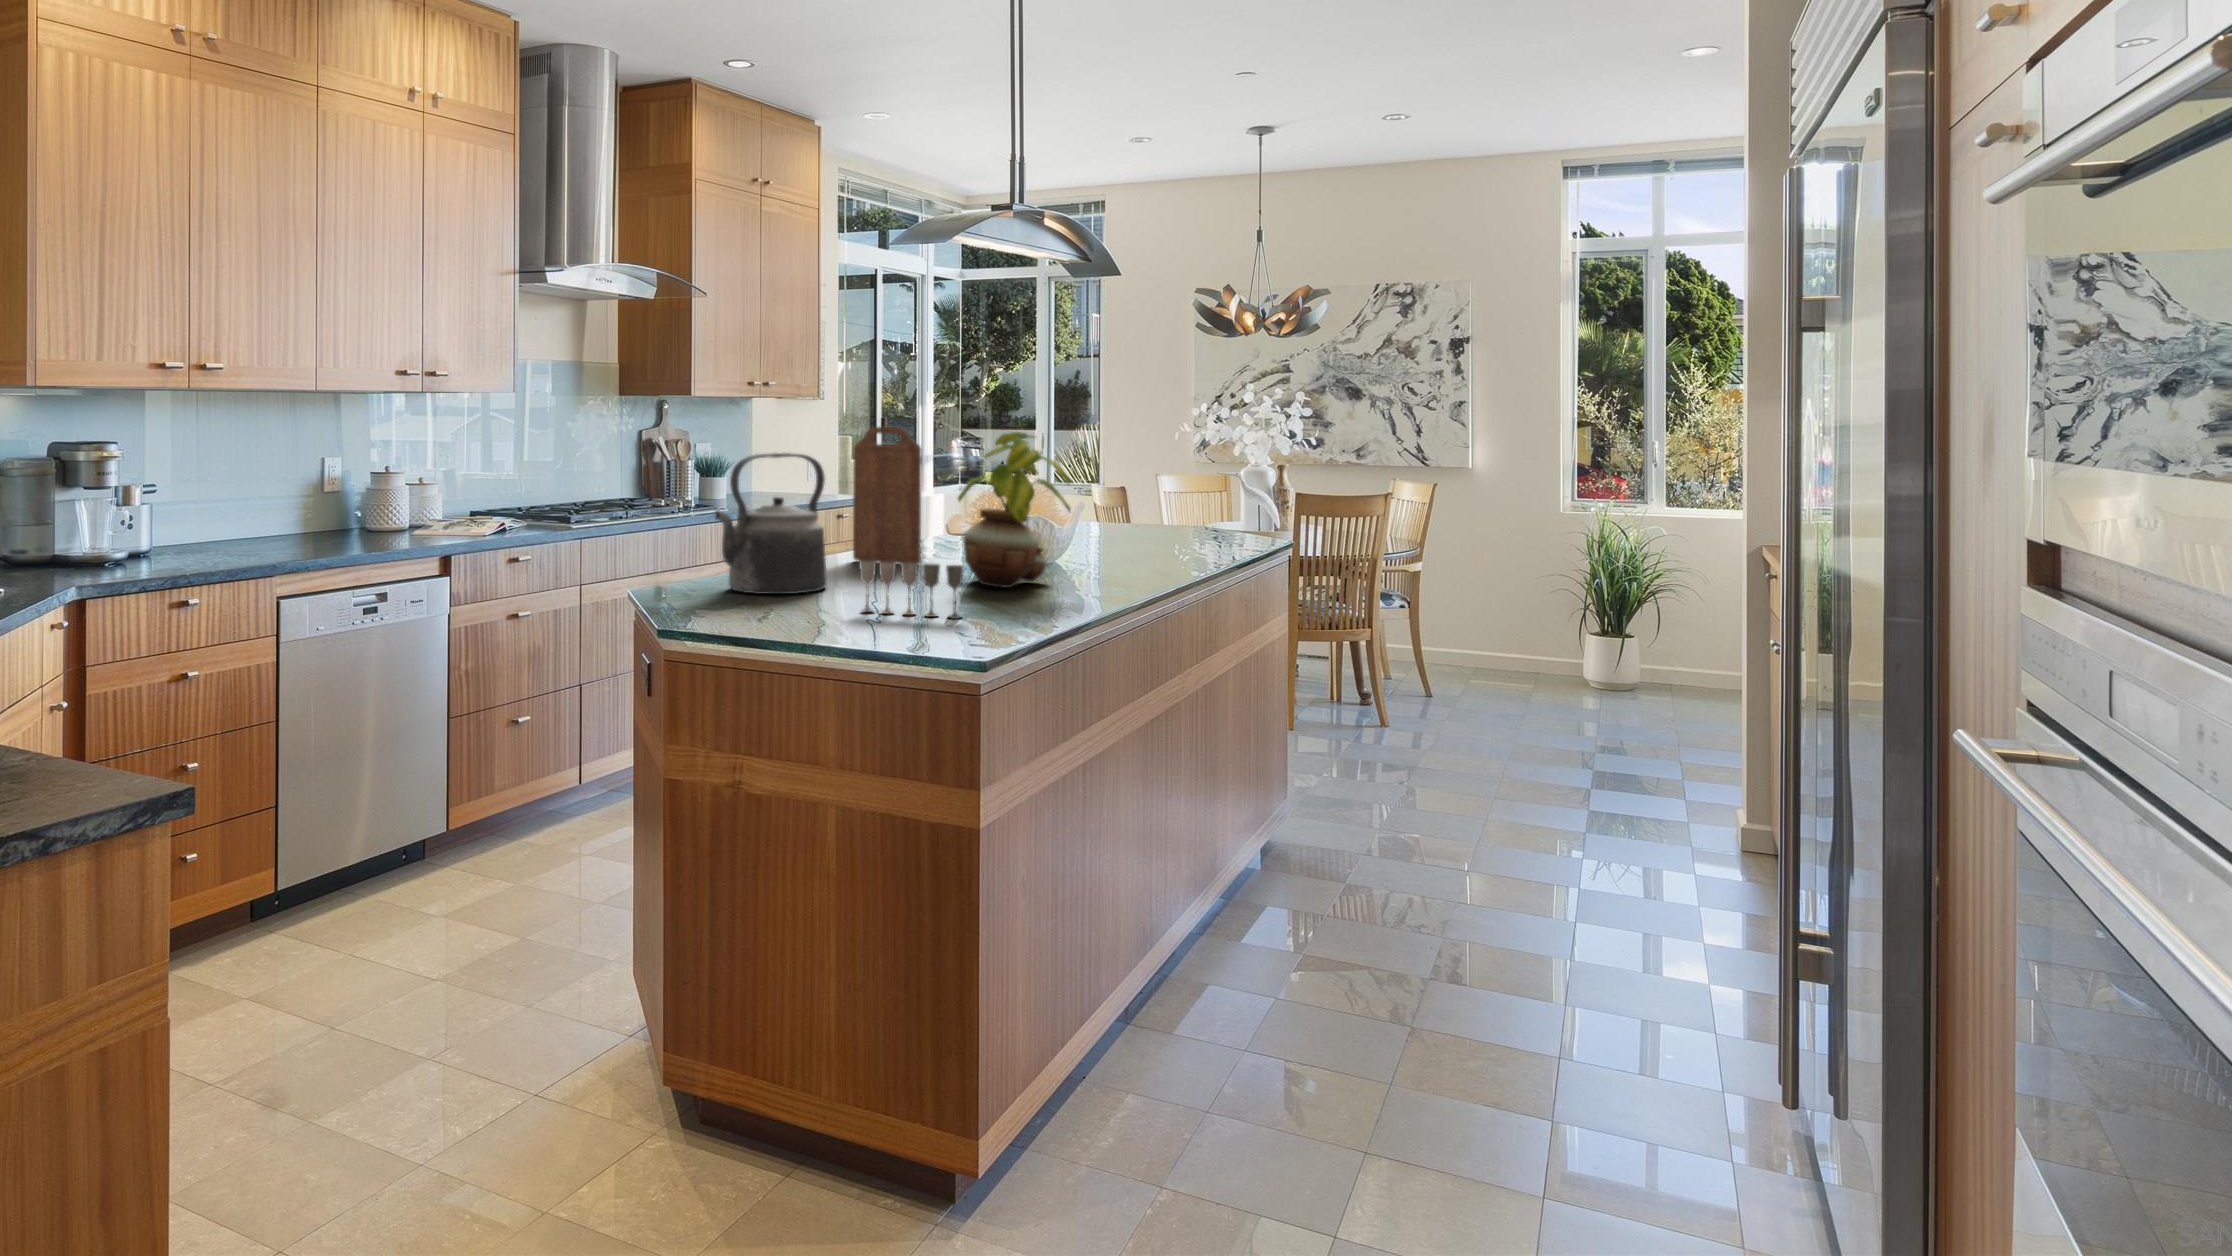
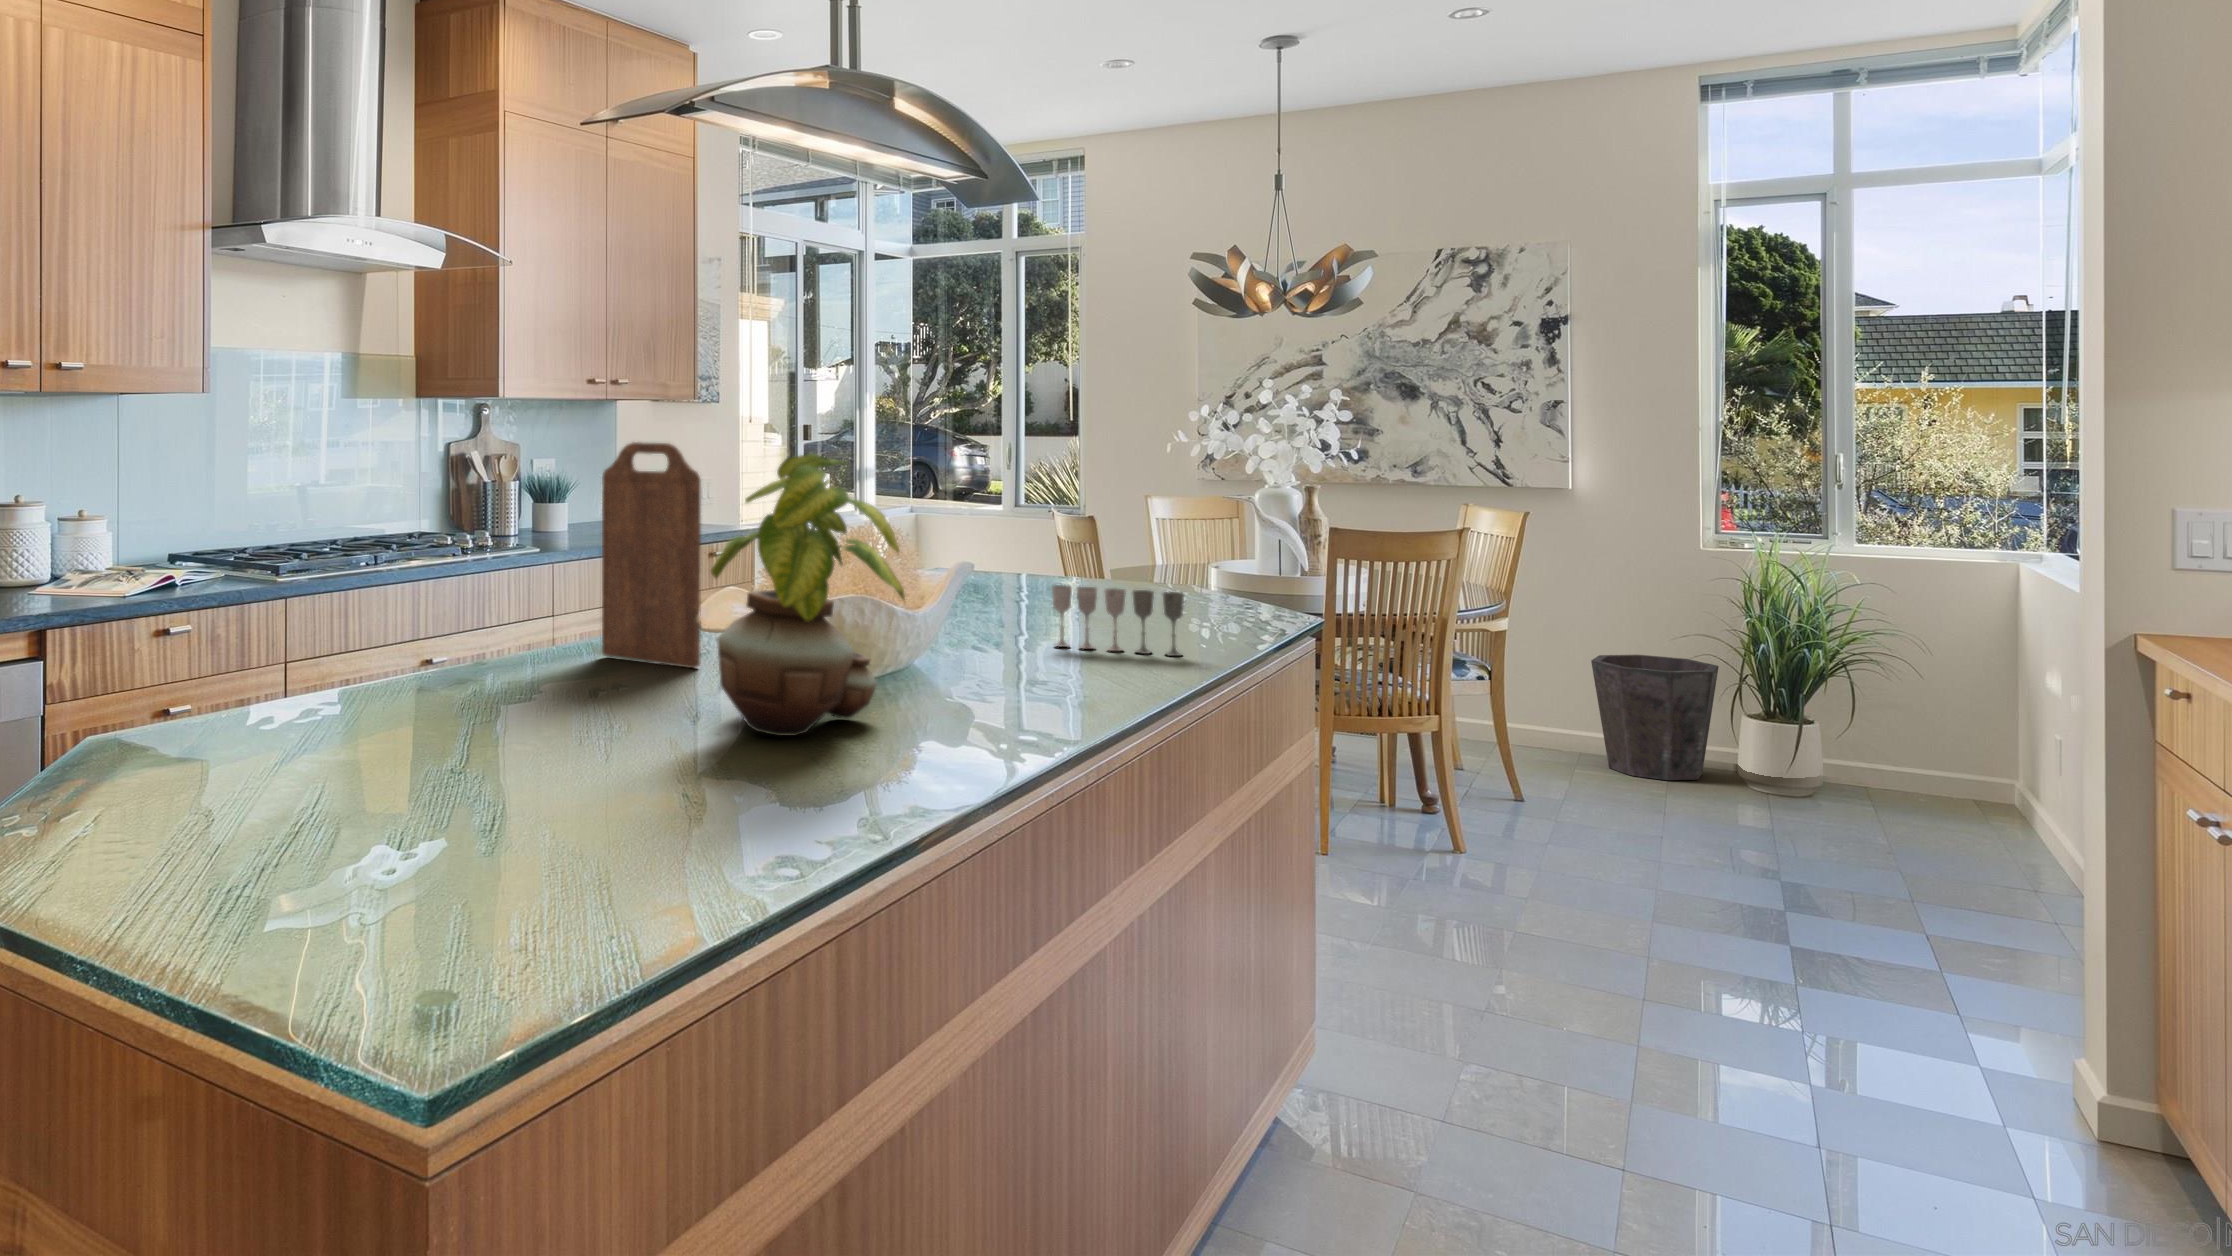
kettle: present [715,453,827,594] -> none [264,492,488,747]
wine glass: present [859,560,964,619] -> present [1052,585,1184,656]
waste bin: none [1483,592,1572,682] -> present [1591,655,1719,780]

